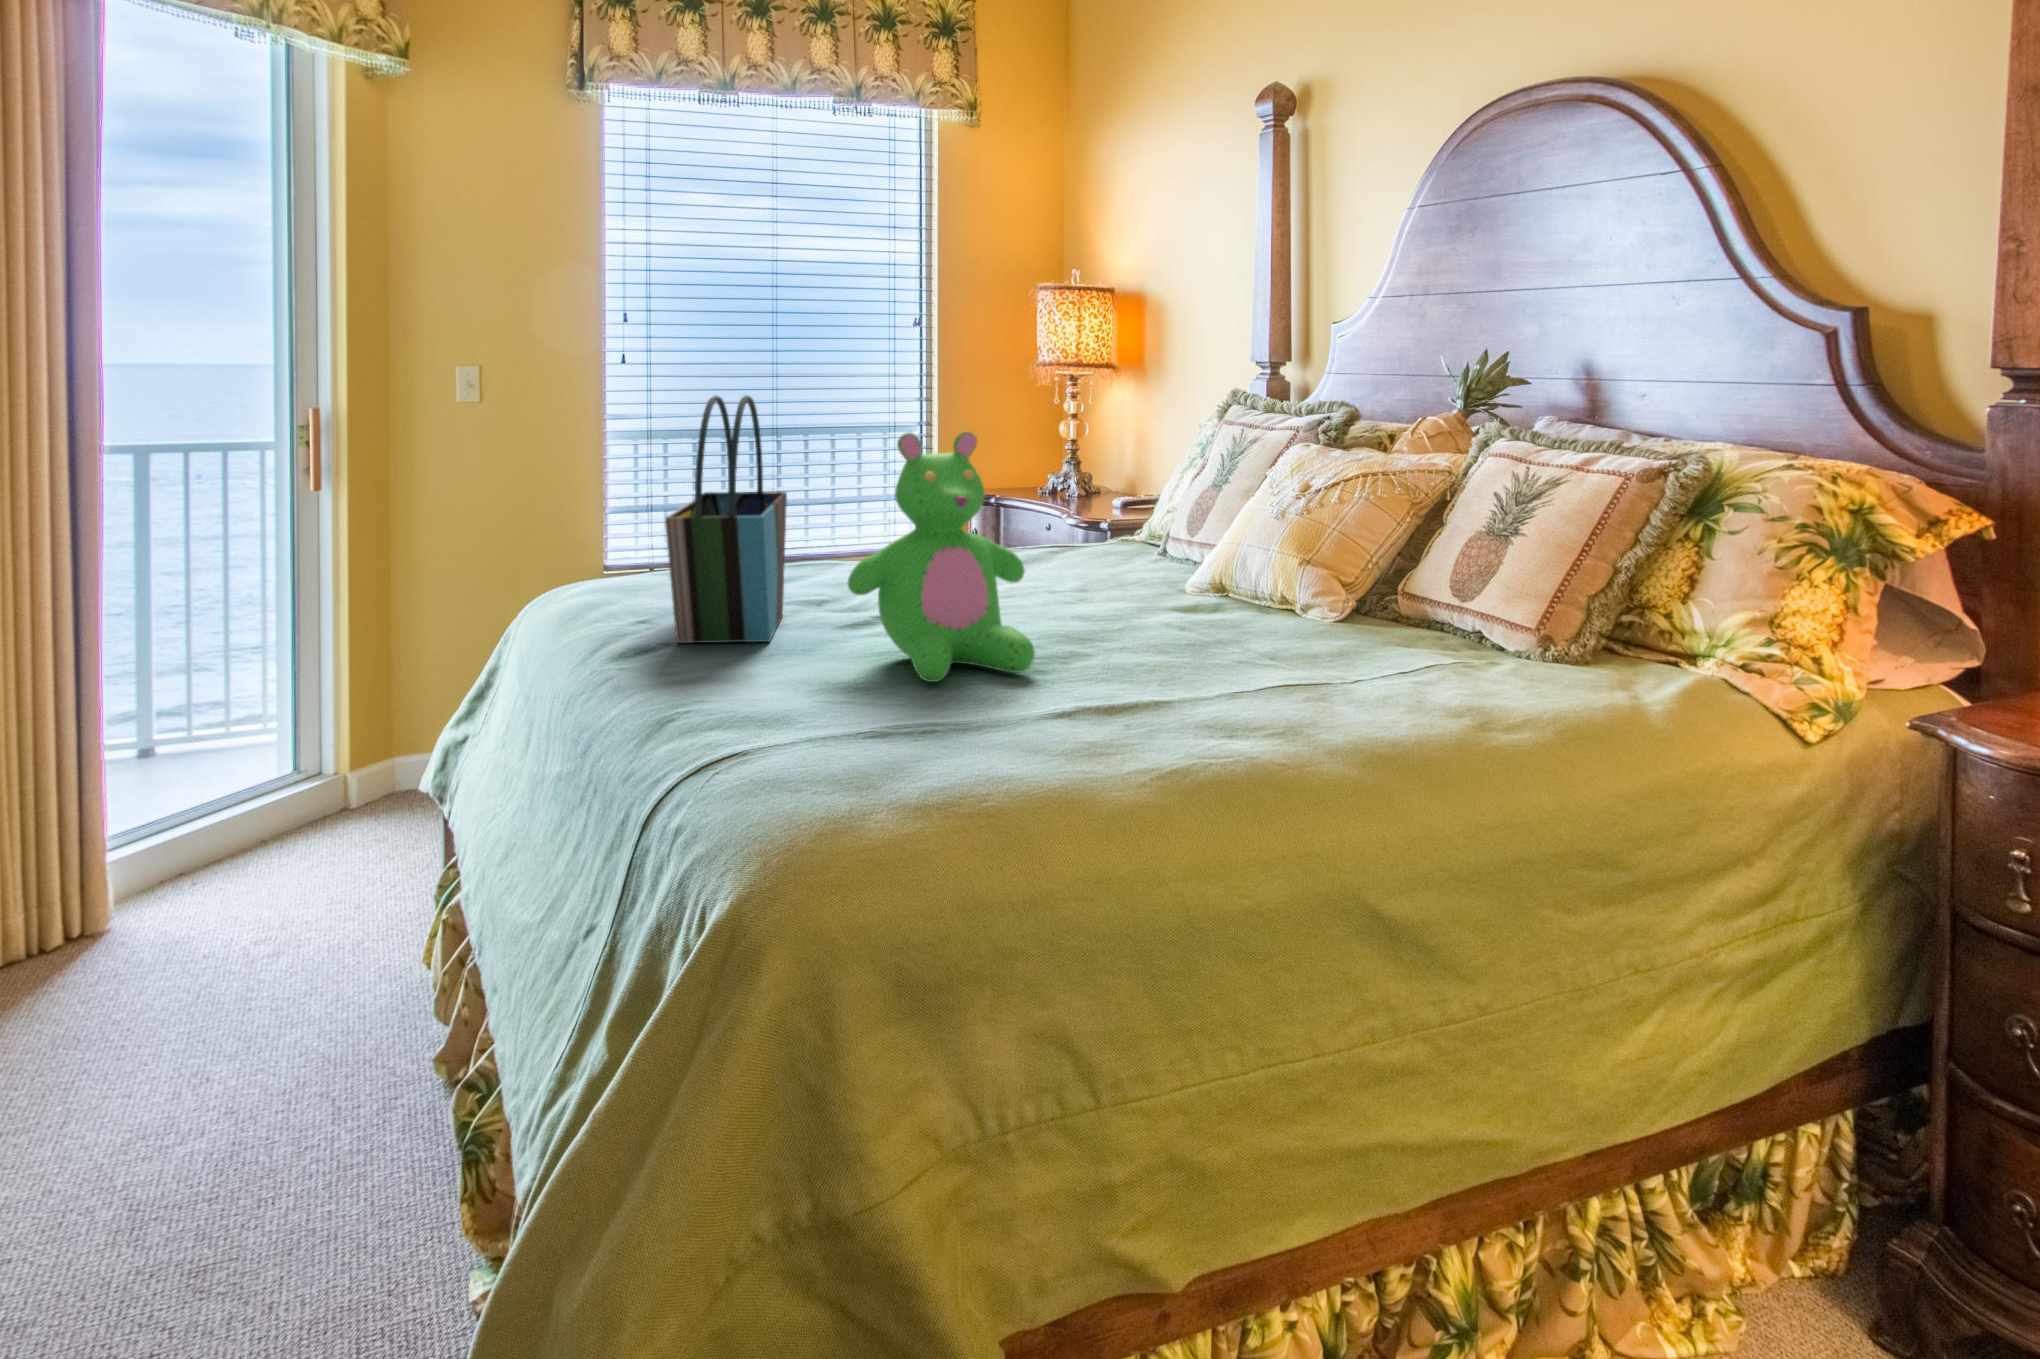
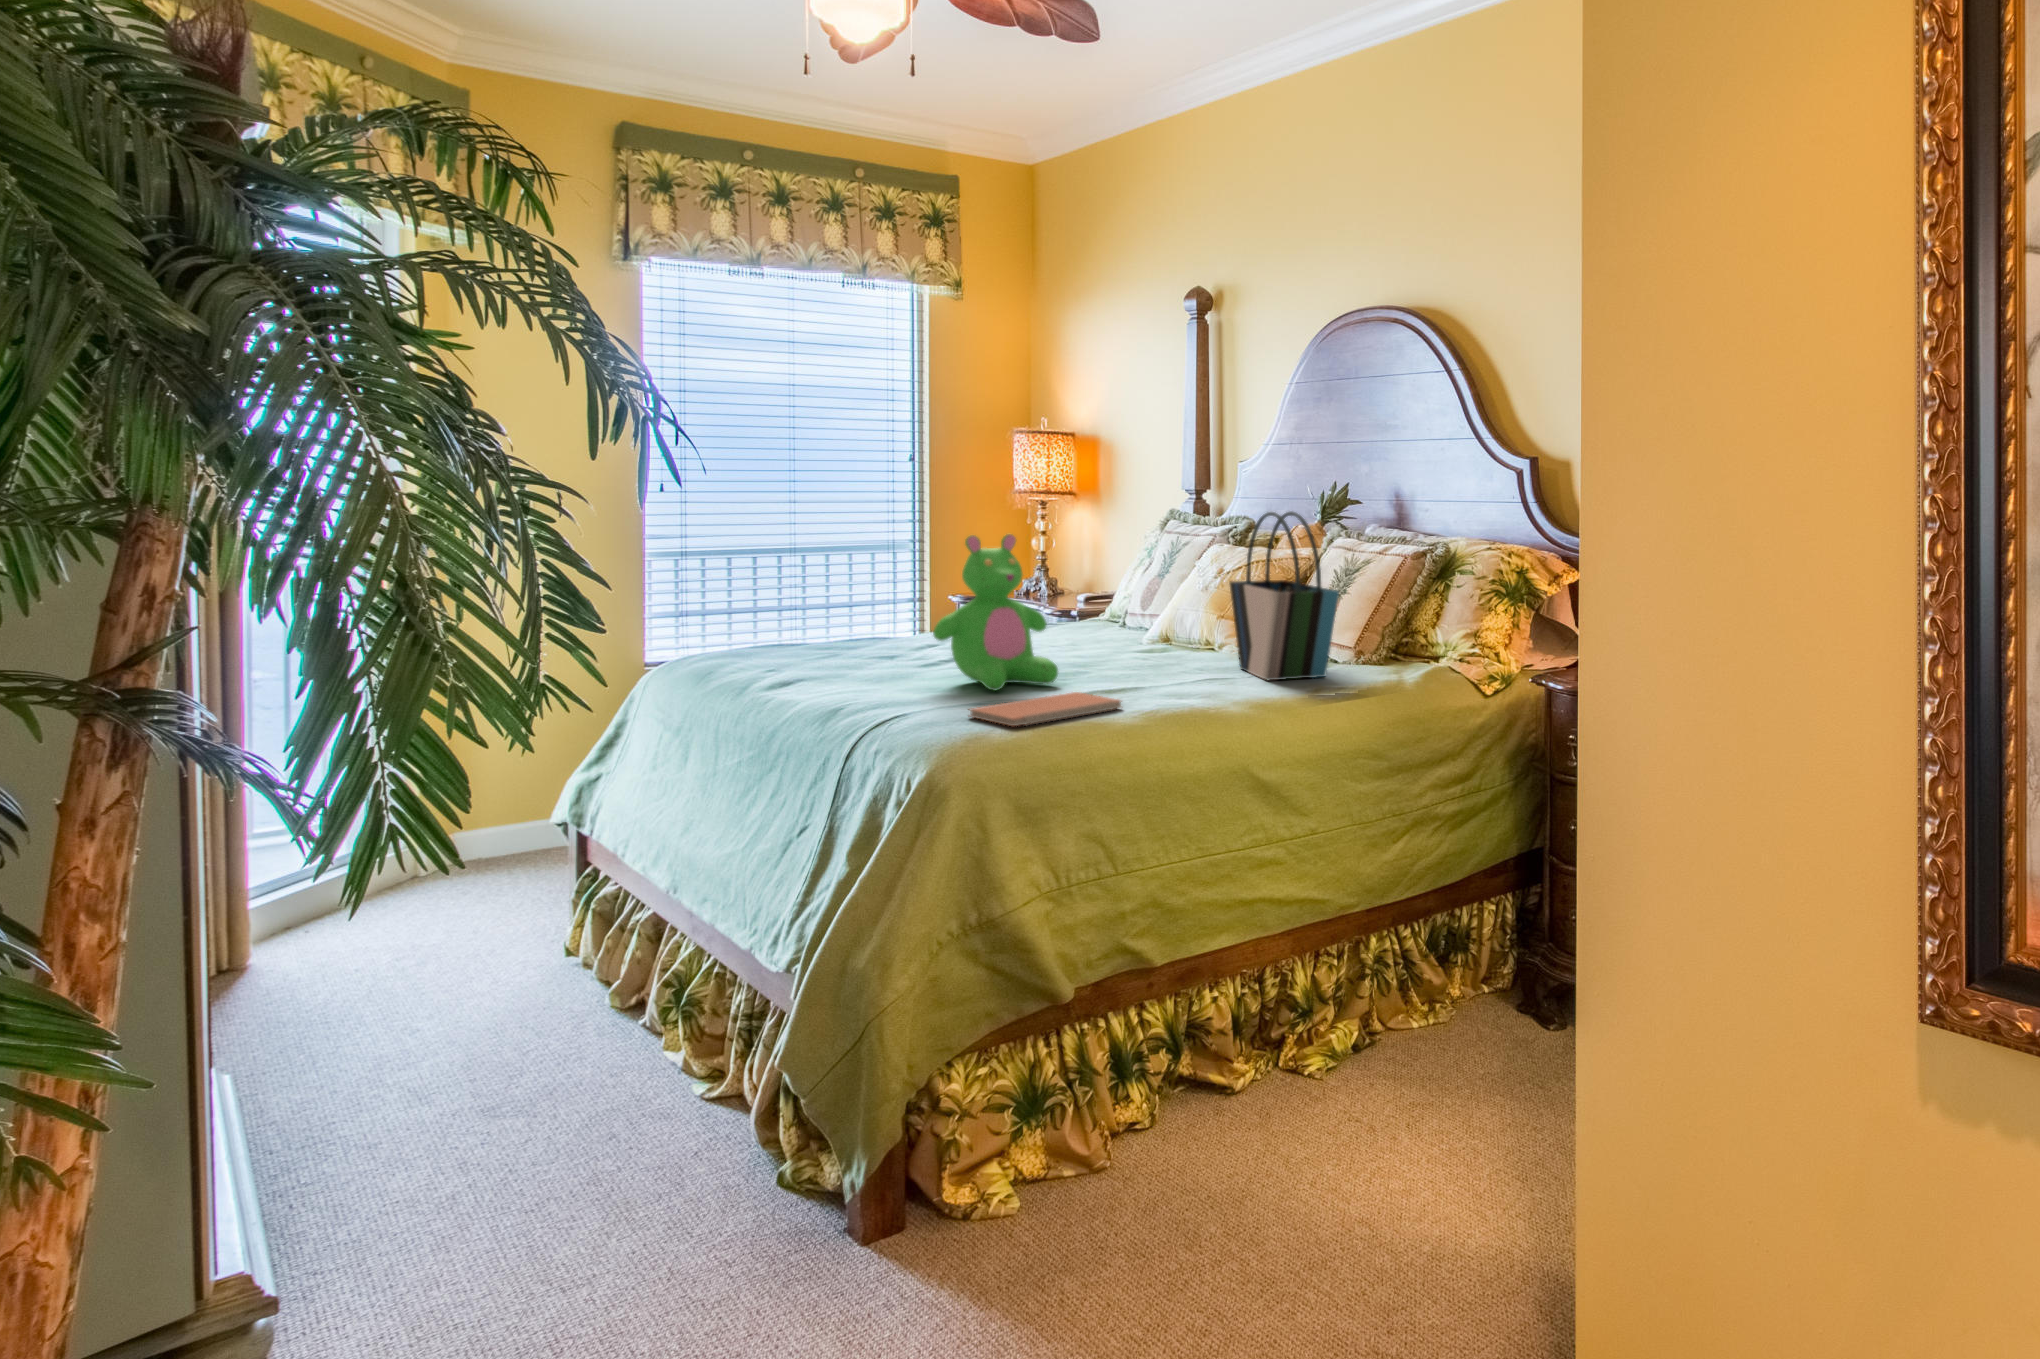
tote bag: present [665,395,787,643] -> present [1230,511,1339,680]
notebook: none [863,701,1124,781] -> present [970,692,1122,726]

